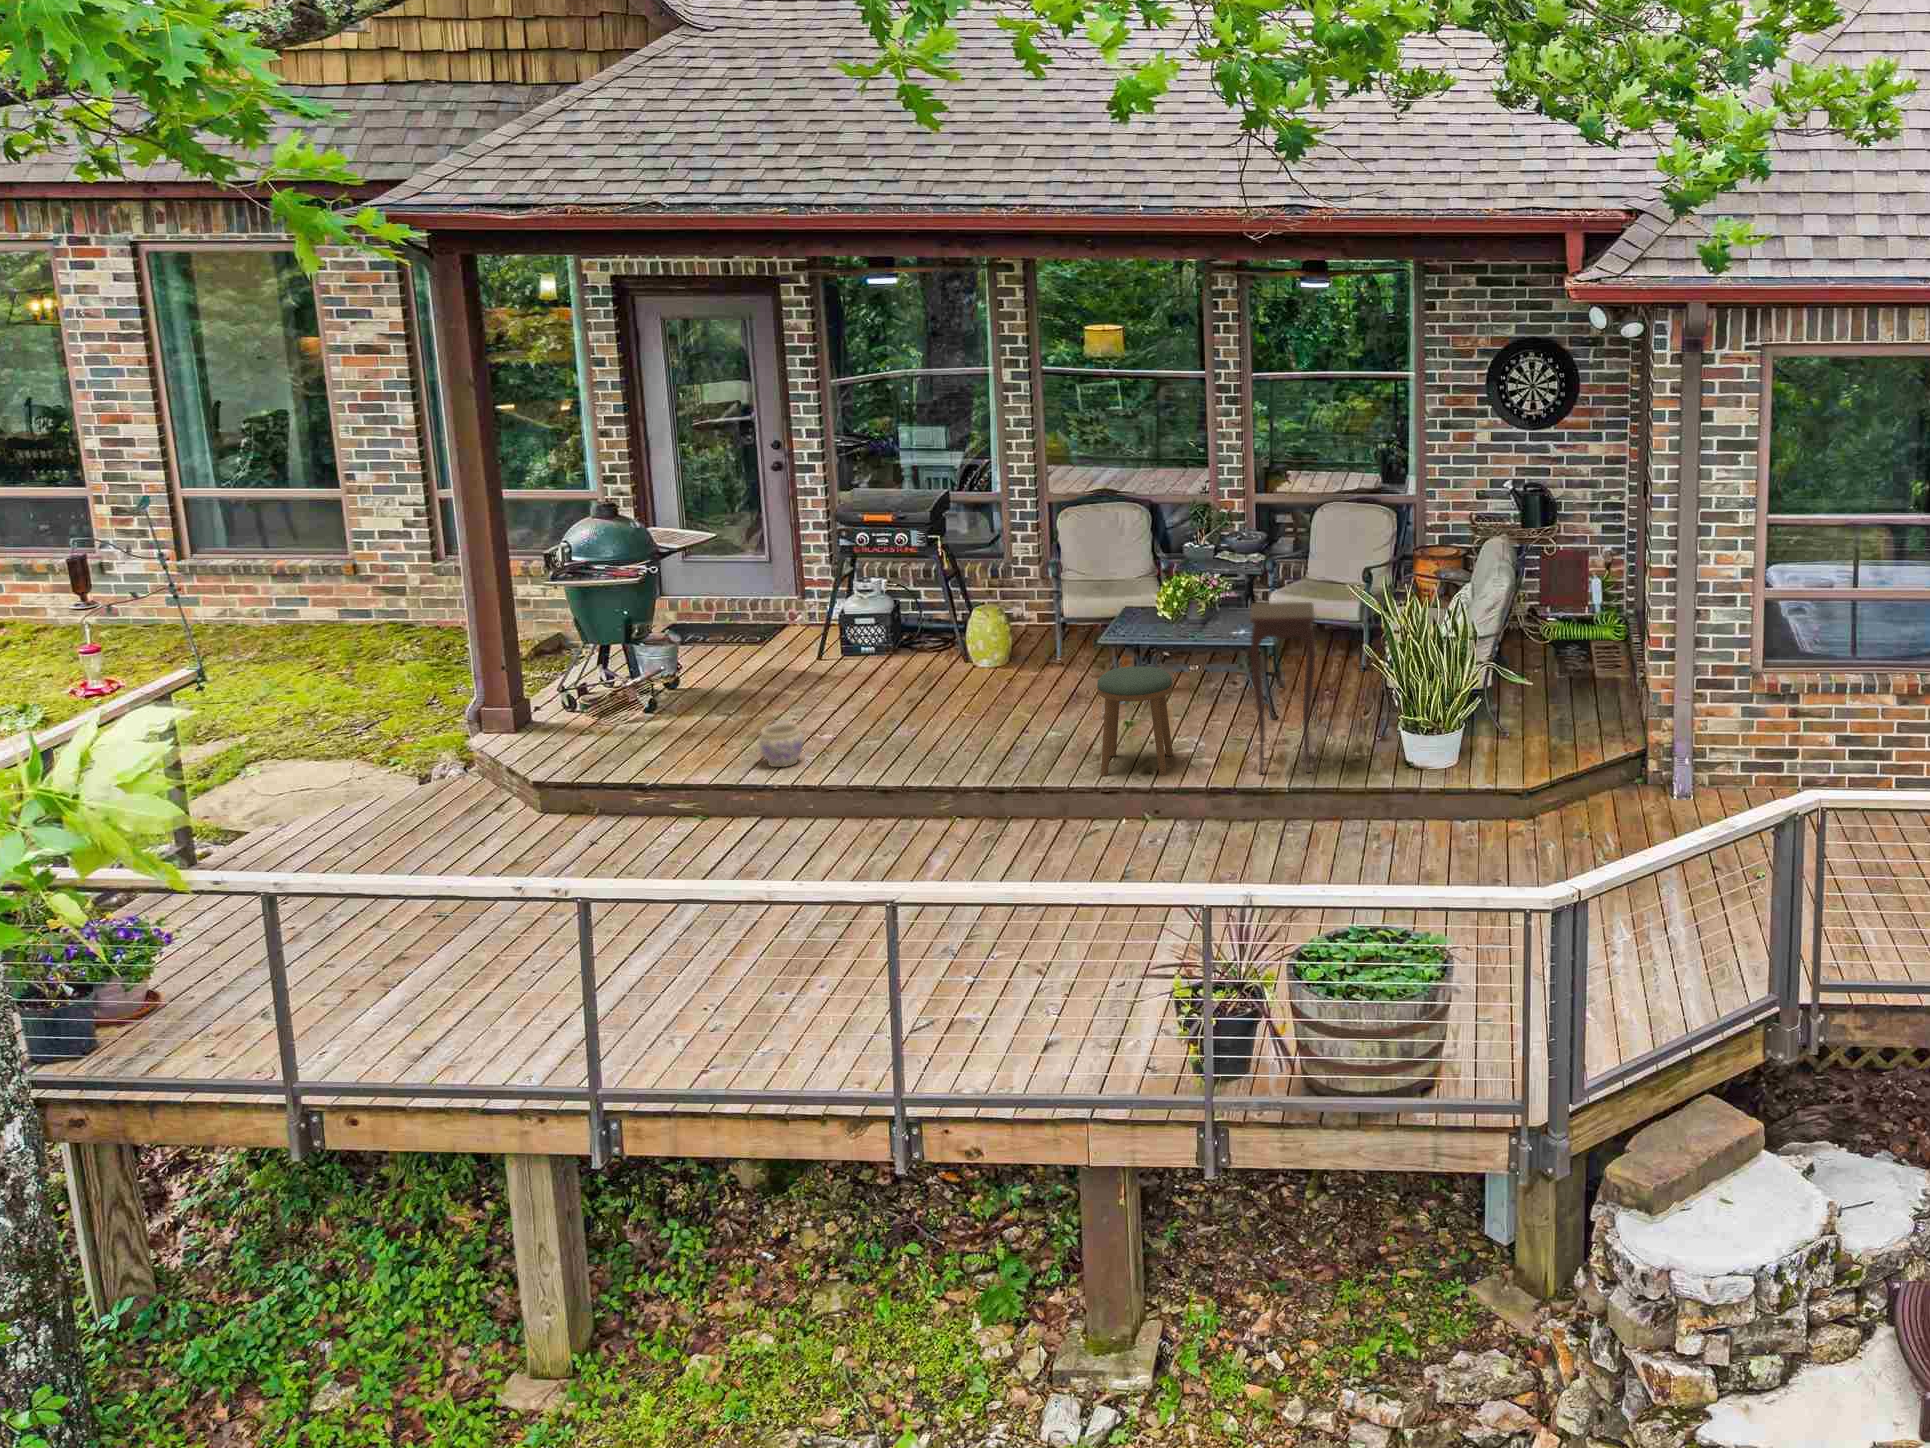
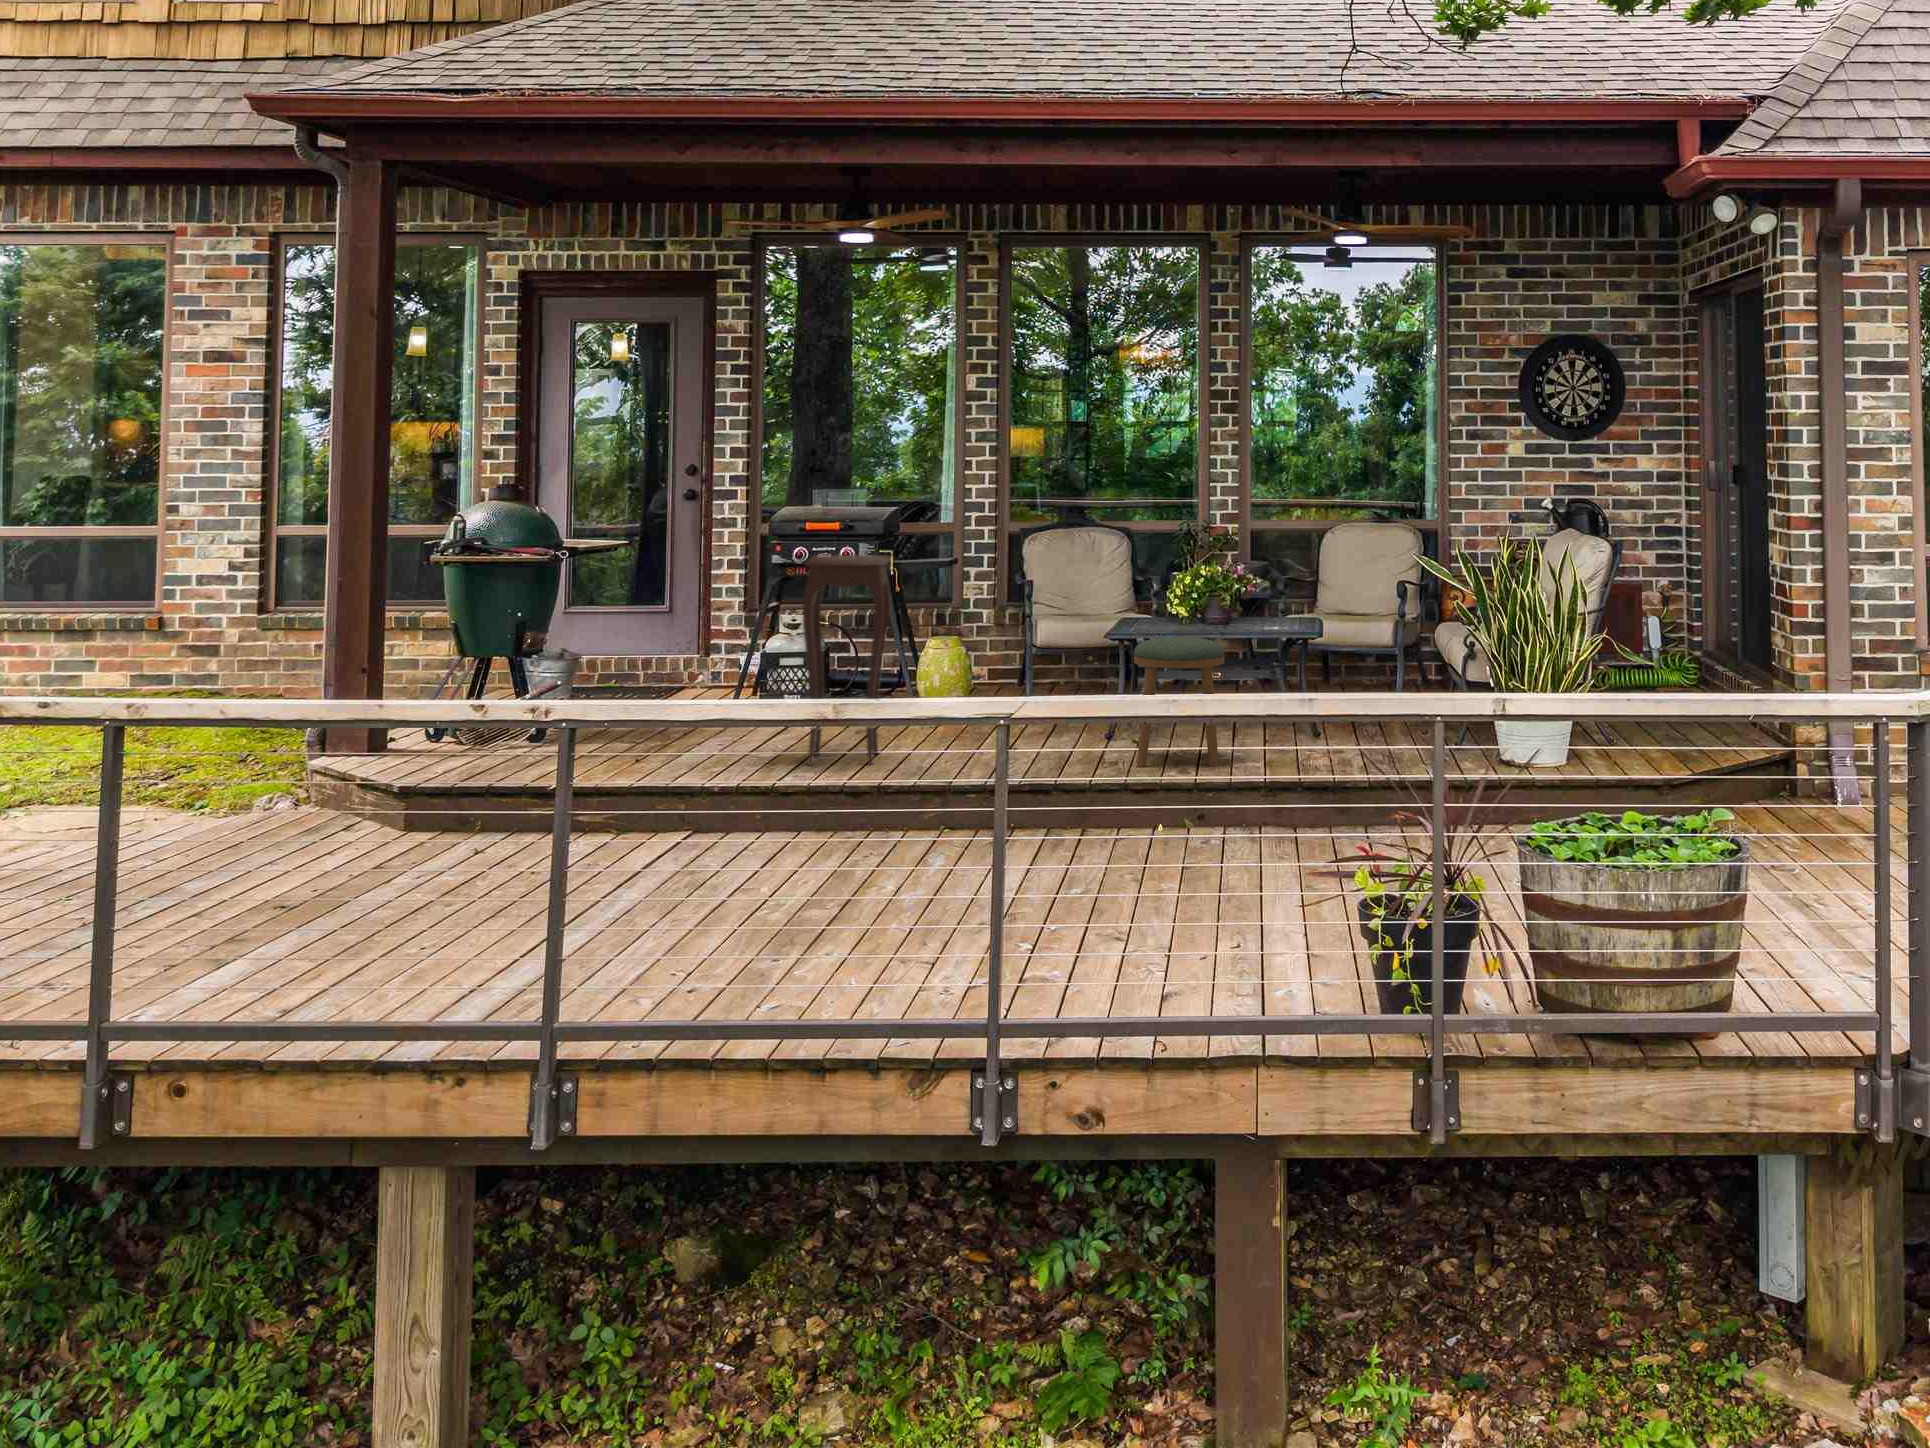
side table: present [1250,602,1315,774] -> present [803,555,891,765]
planter: present [759,723,804,767] -> none [706,710,762,762]

